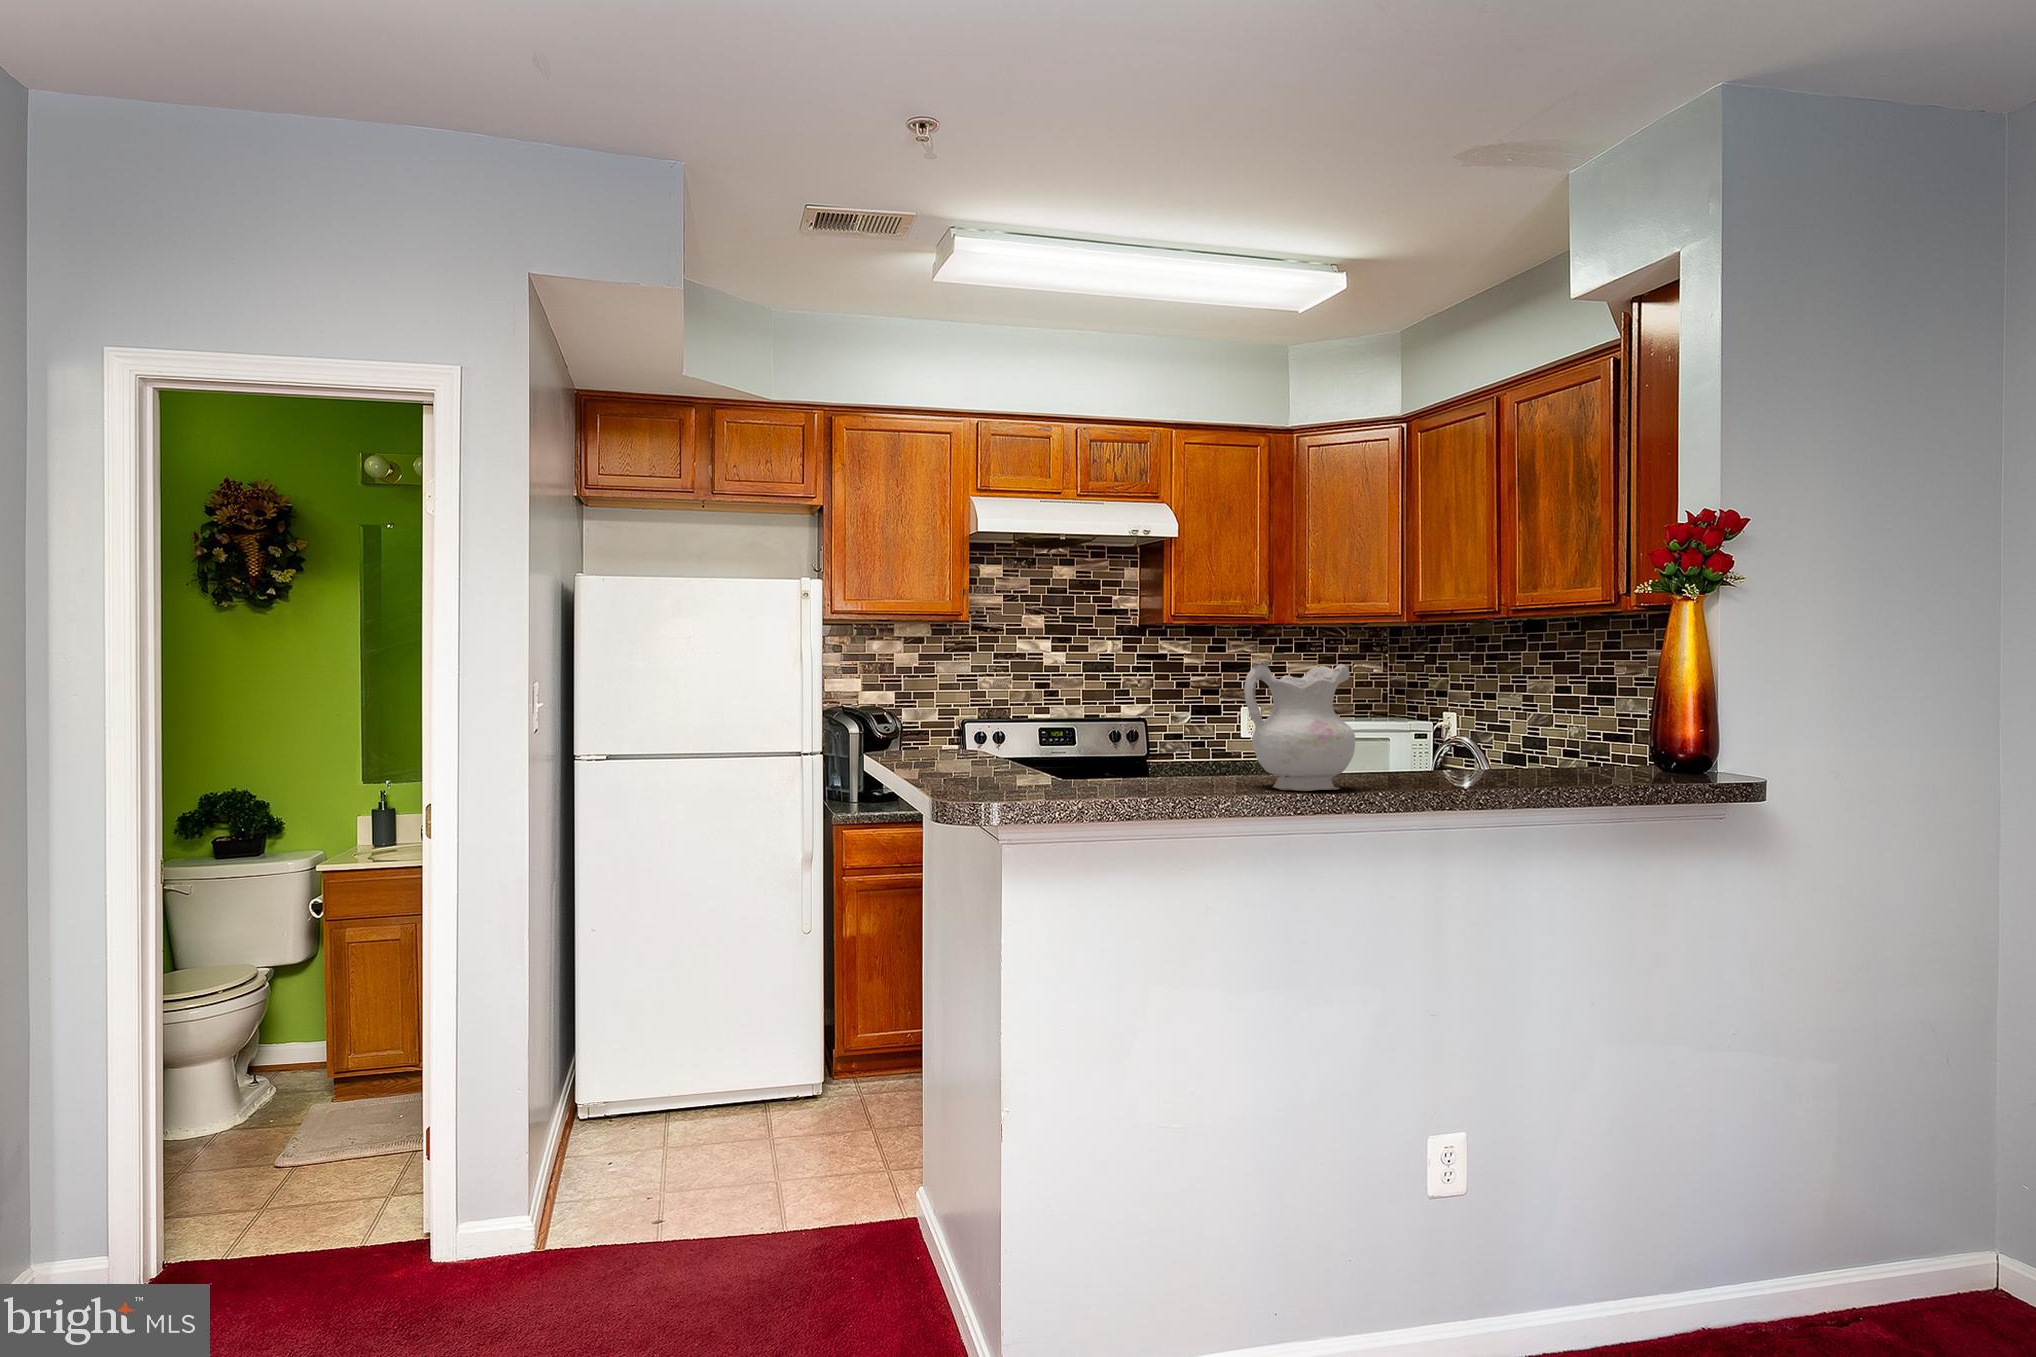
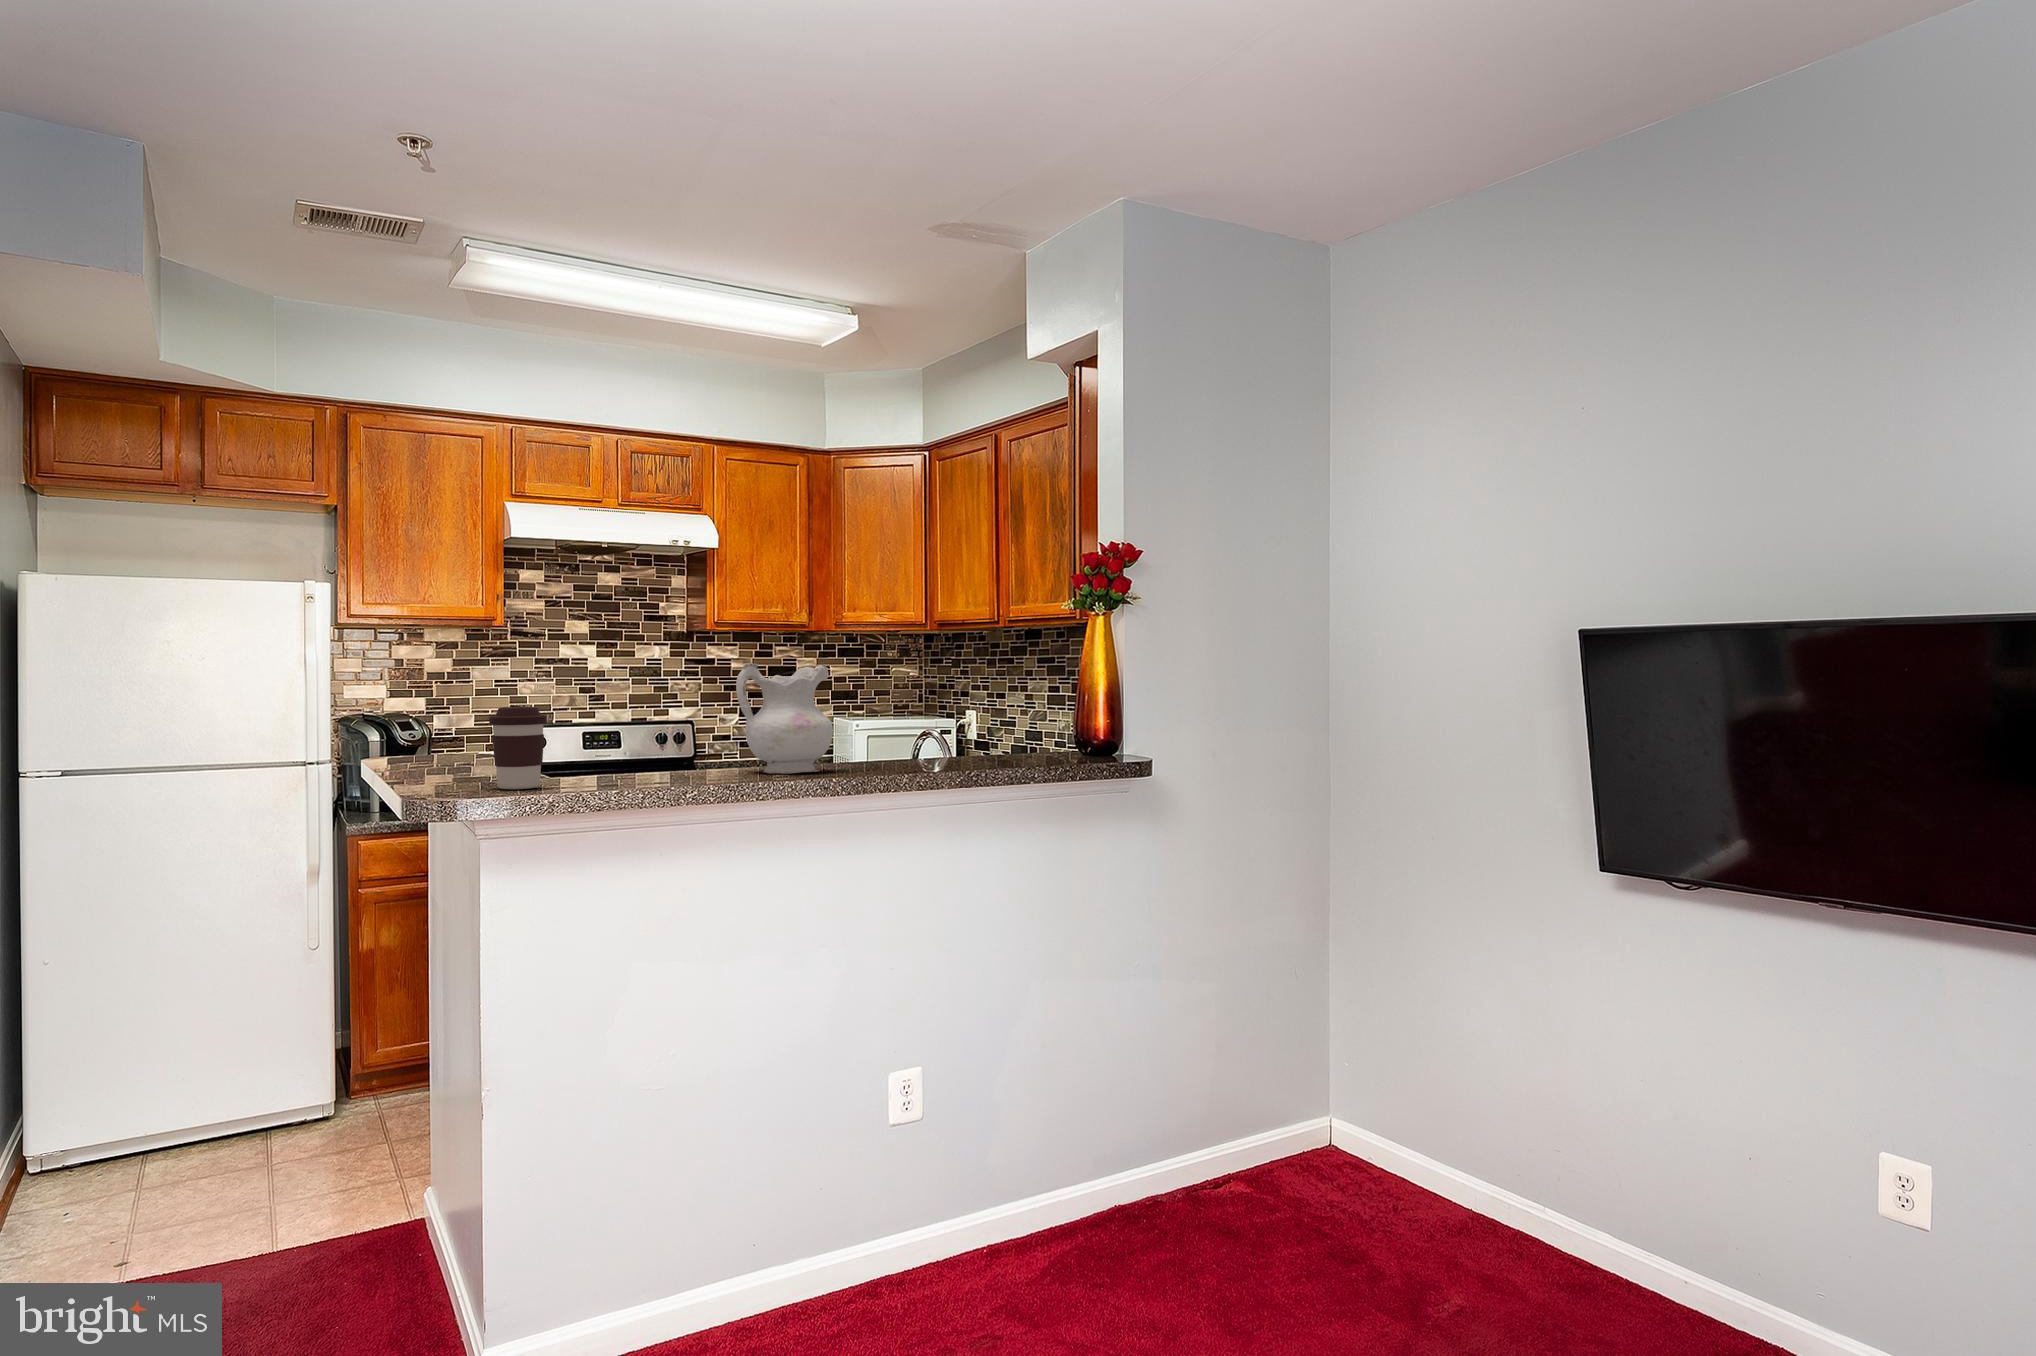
coffee cup: none [993,711,1052,803] -> present [489,707,547,789]

